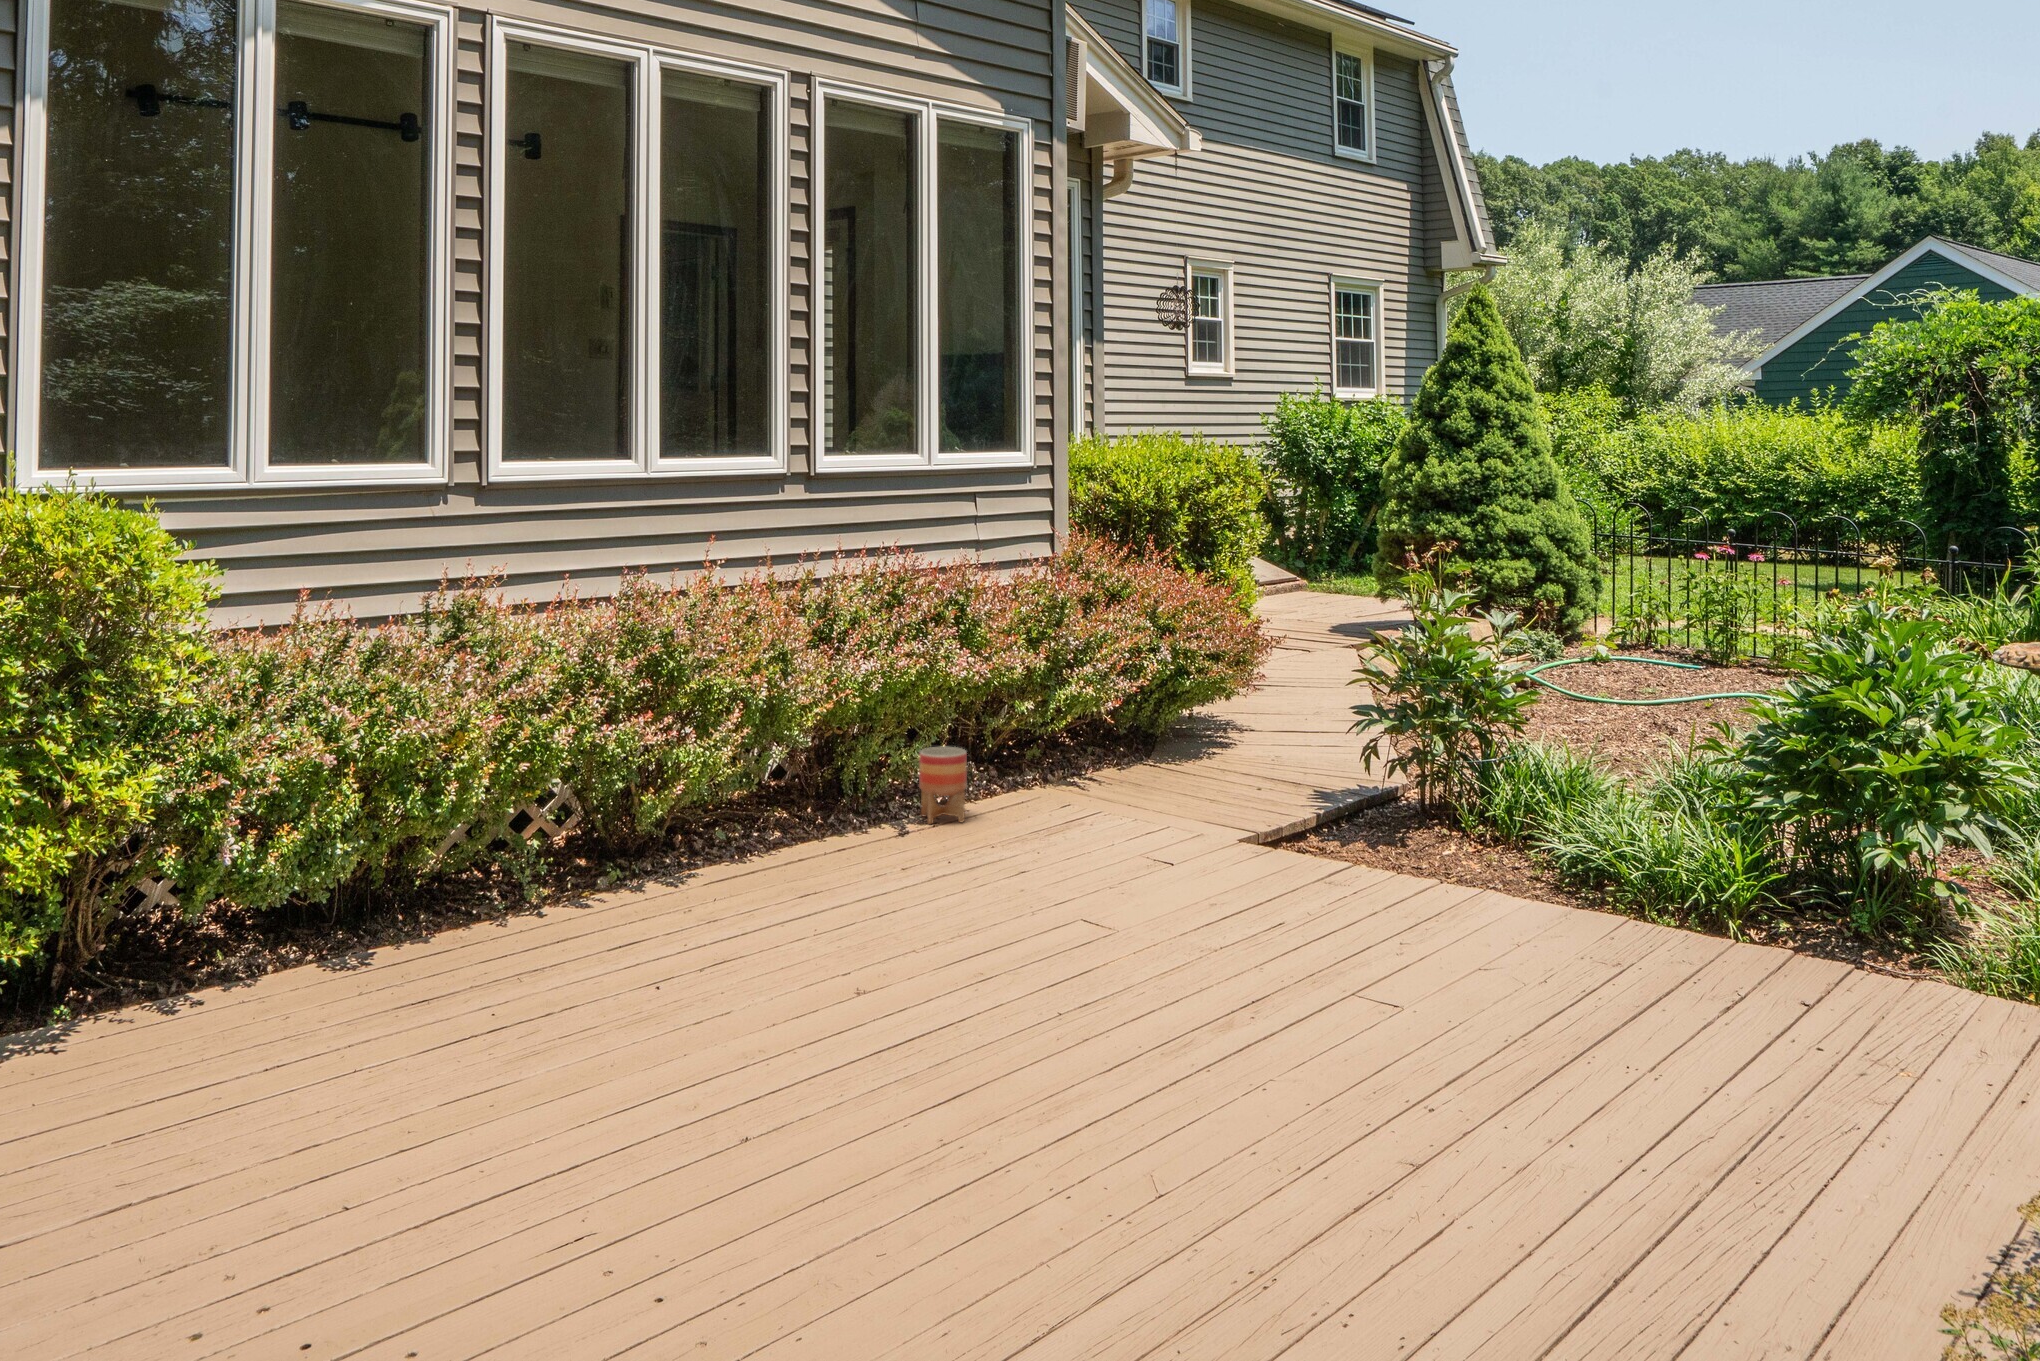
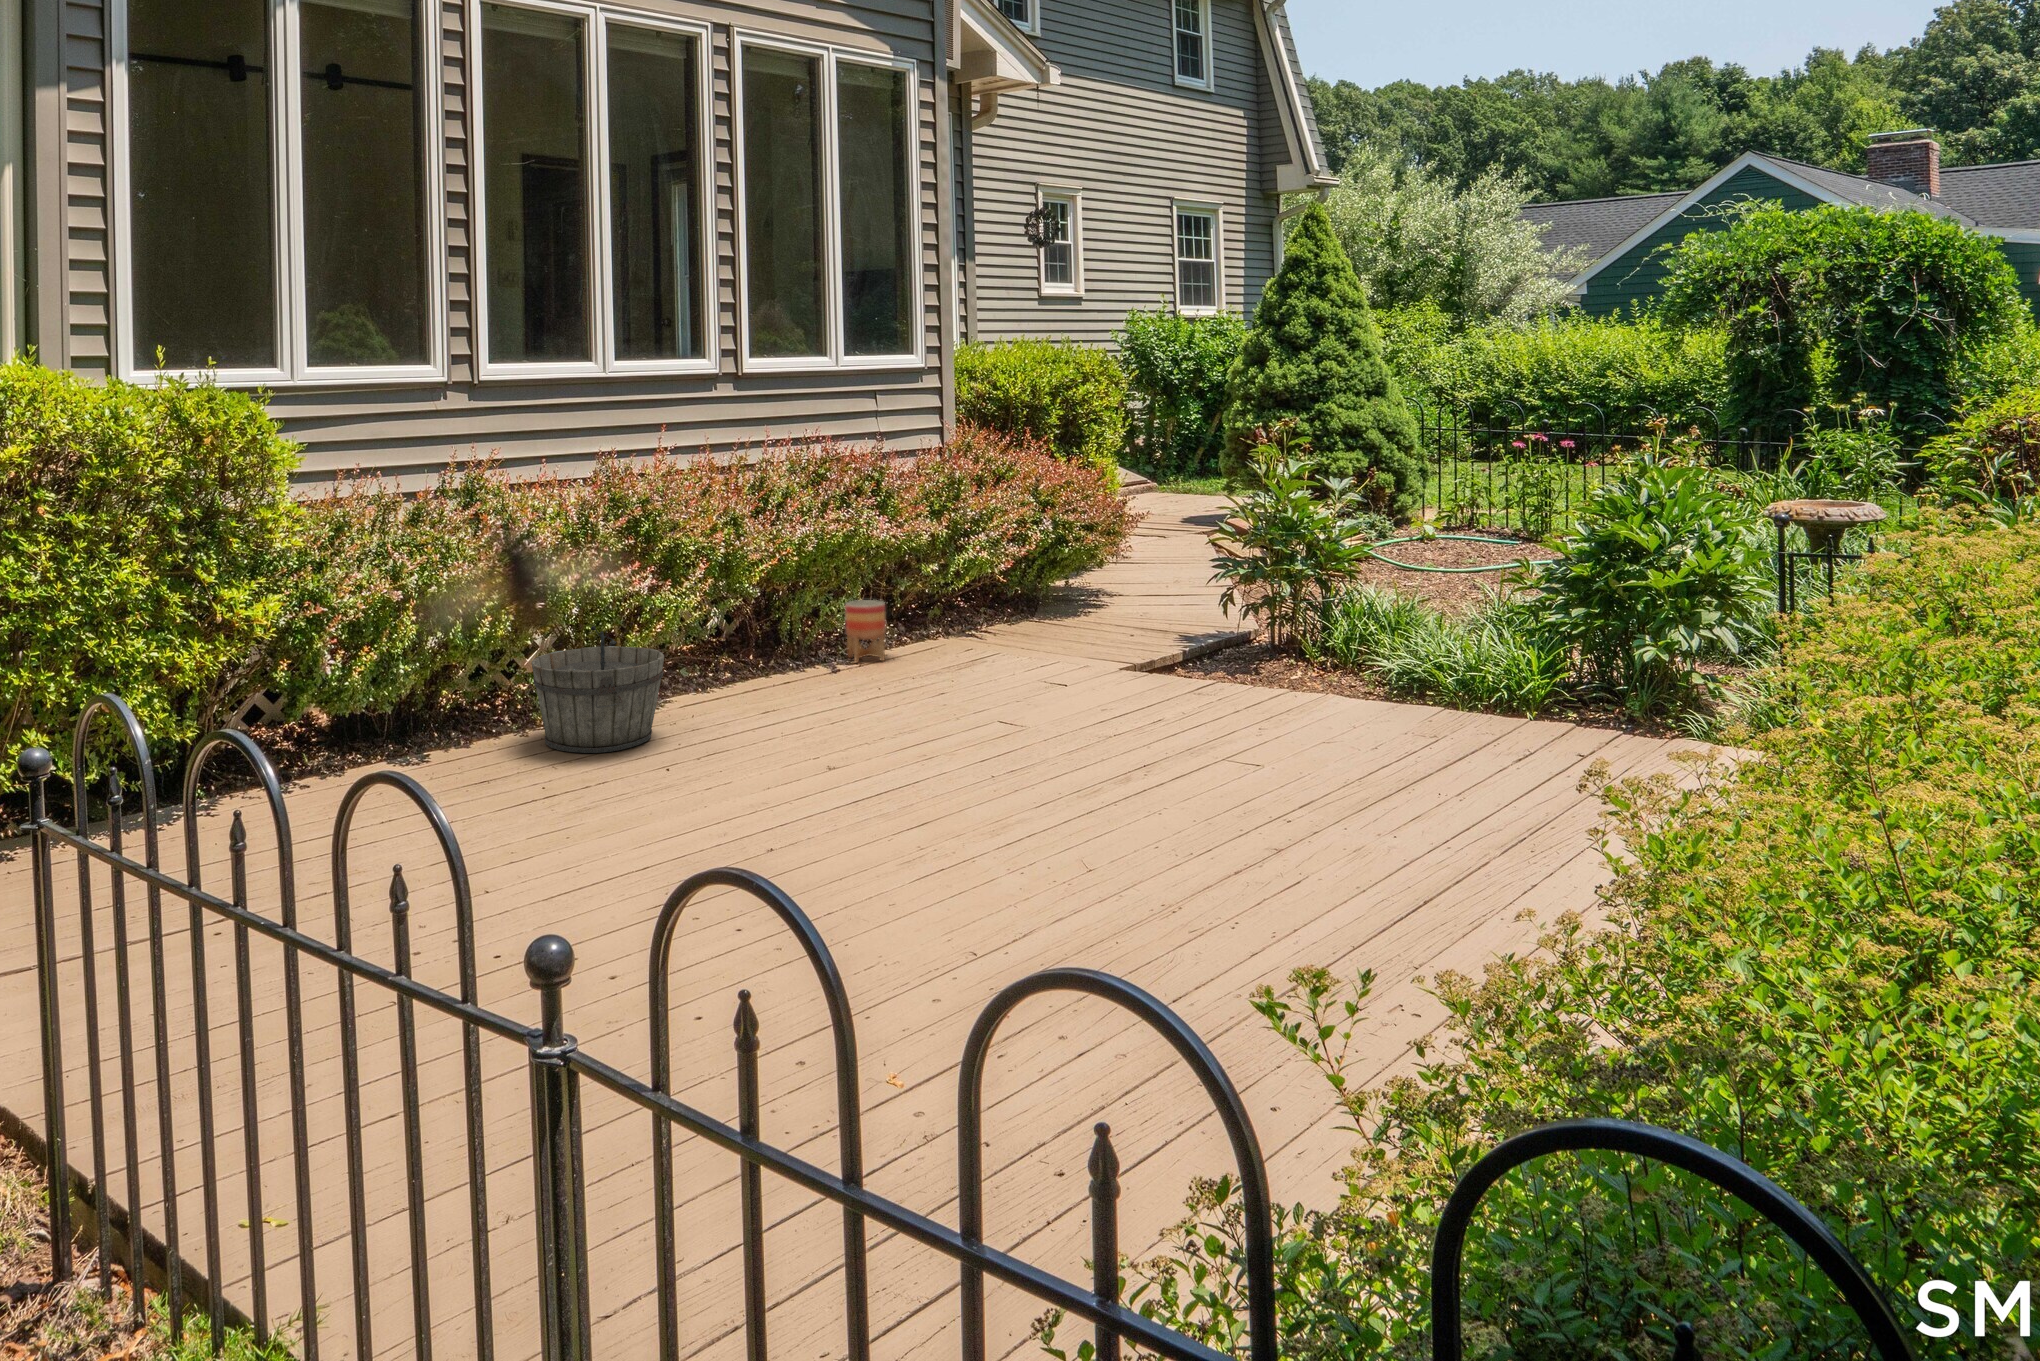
wooden bucket: none [504,795,672,962] -> present [531,626,664,753]

